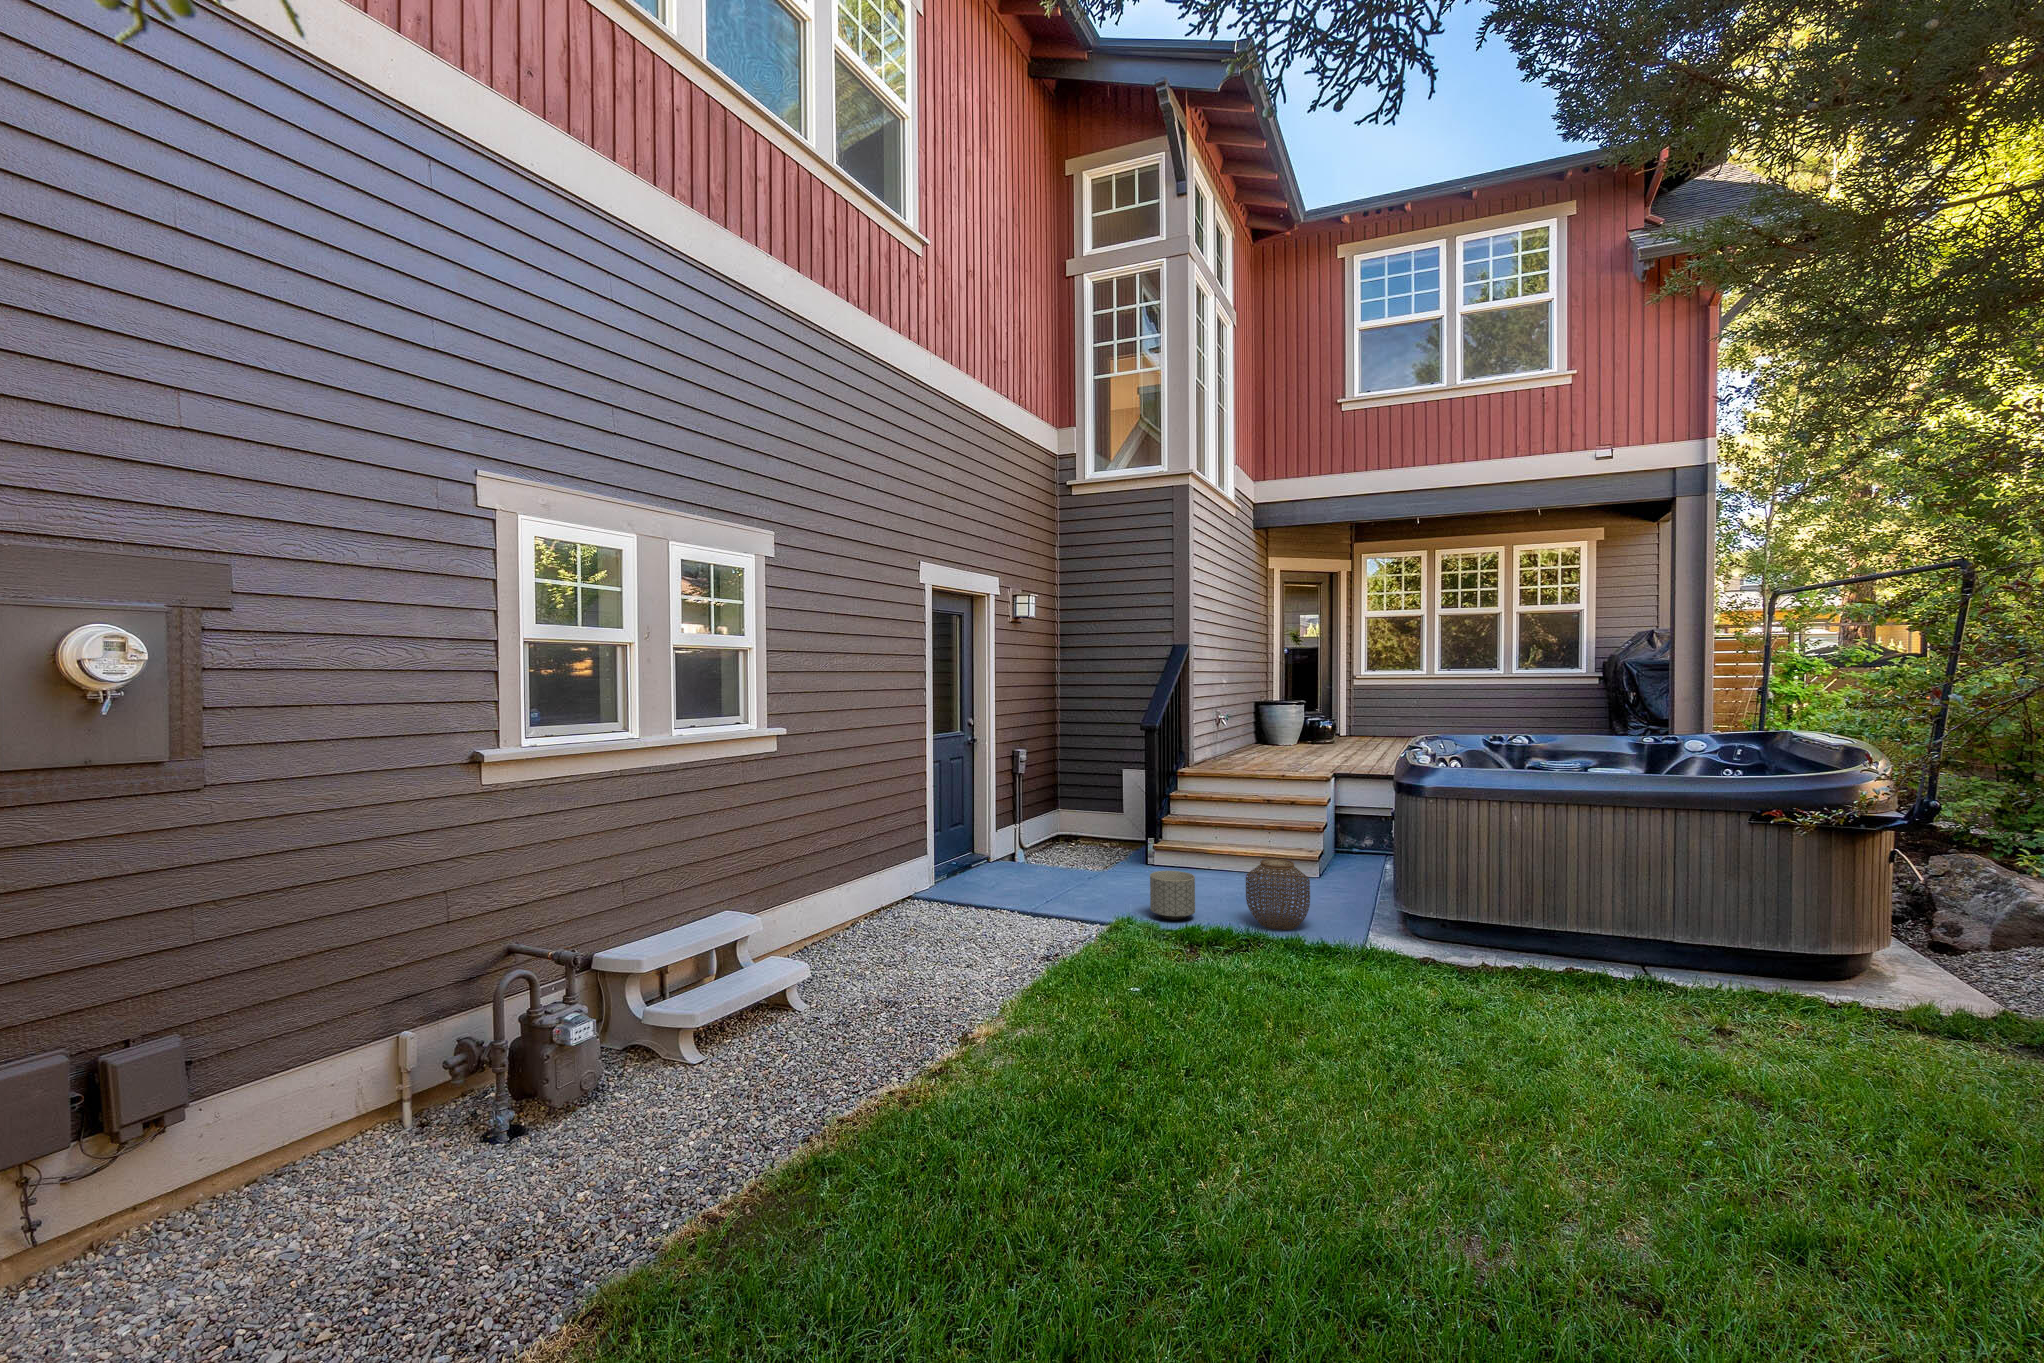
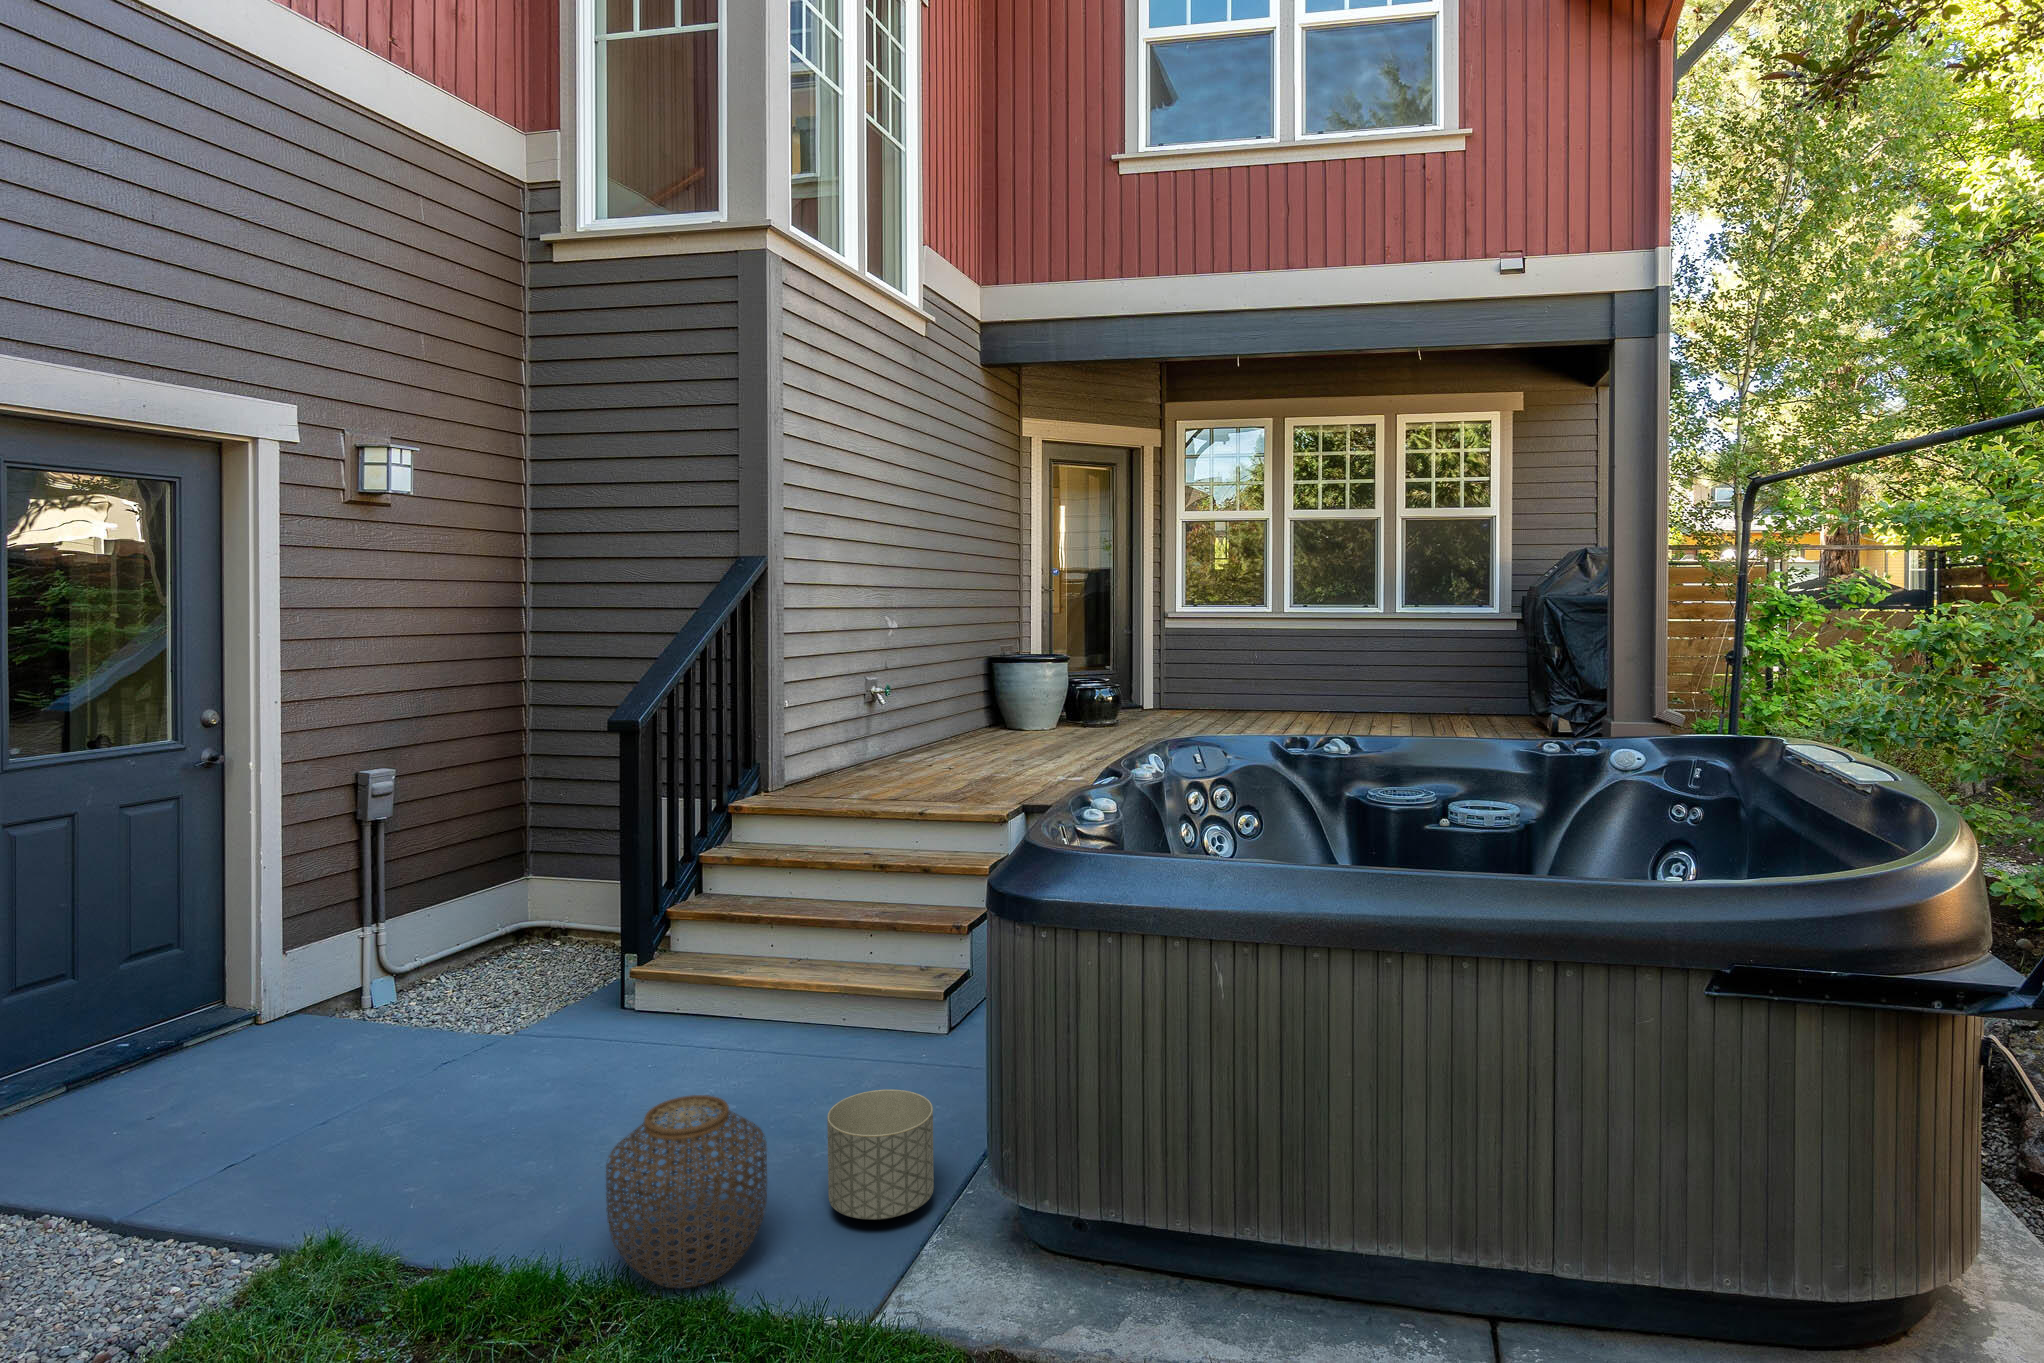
planter: present [1150,871,1195,920] -> present [827,1089,934,1220]

